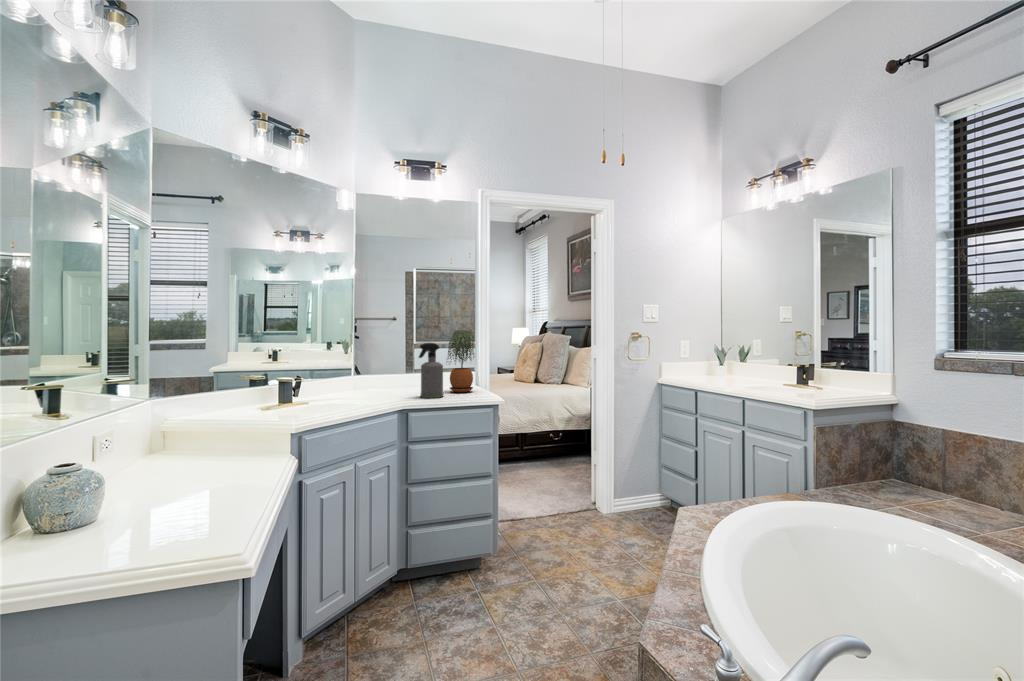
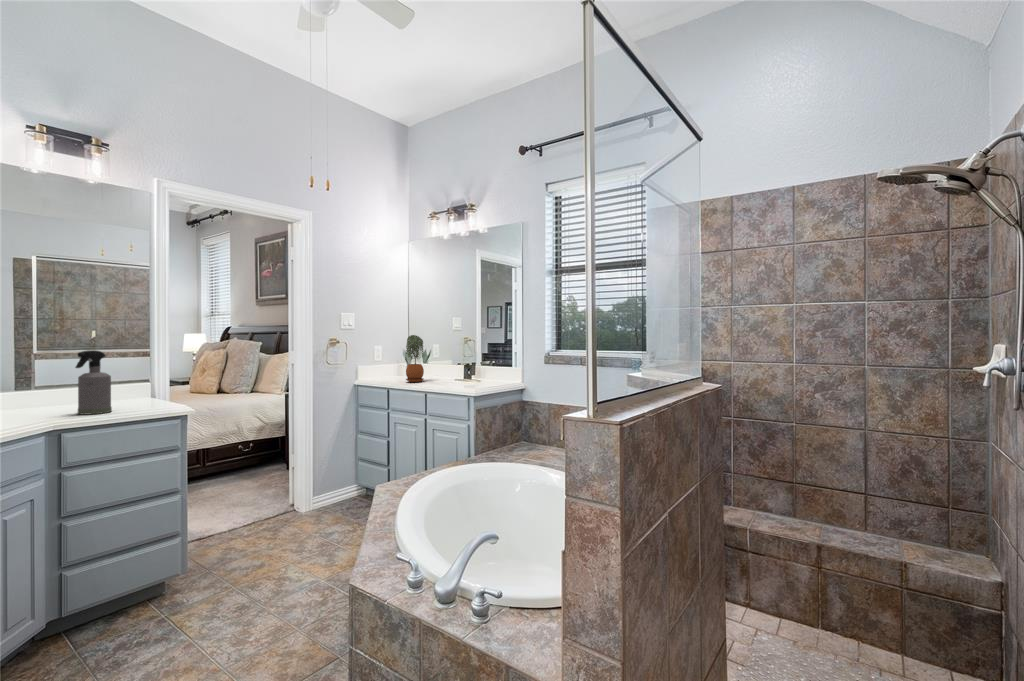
potted plant: present [448,330,474,393] -> present [405,335,424,382]

